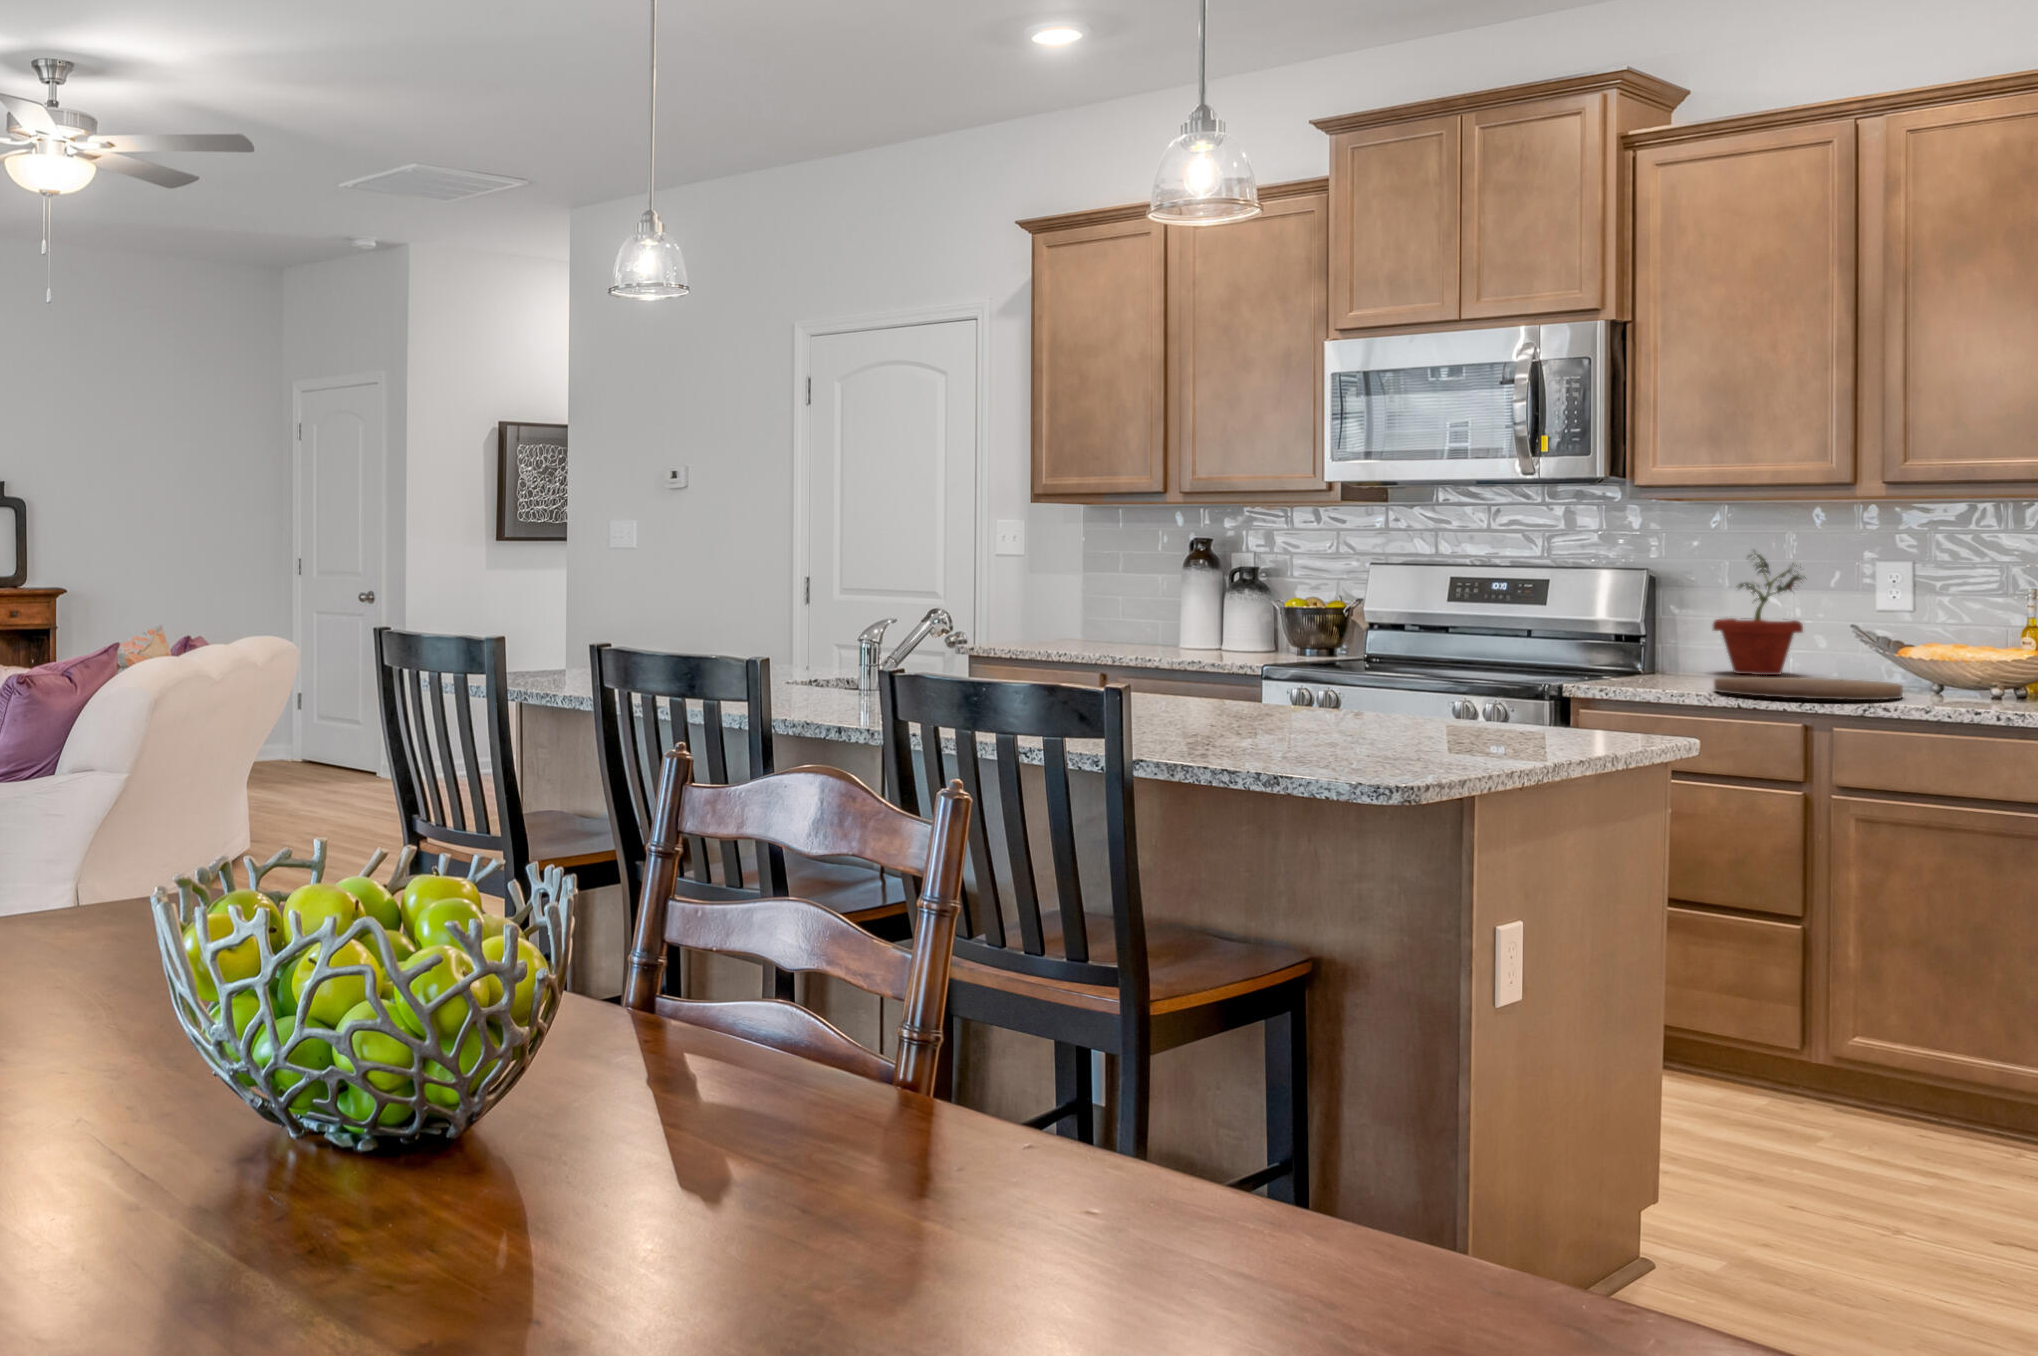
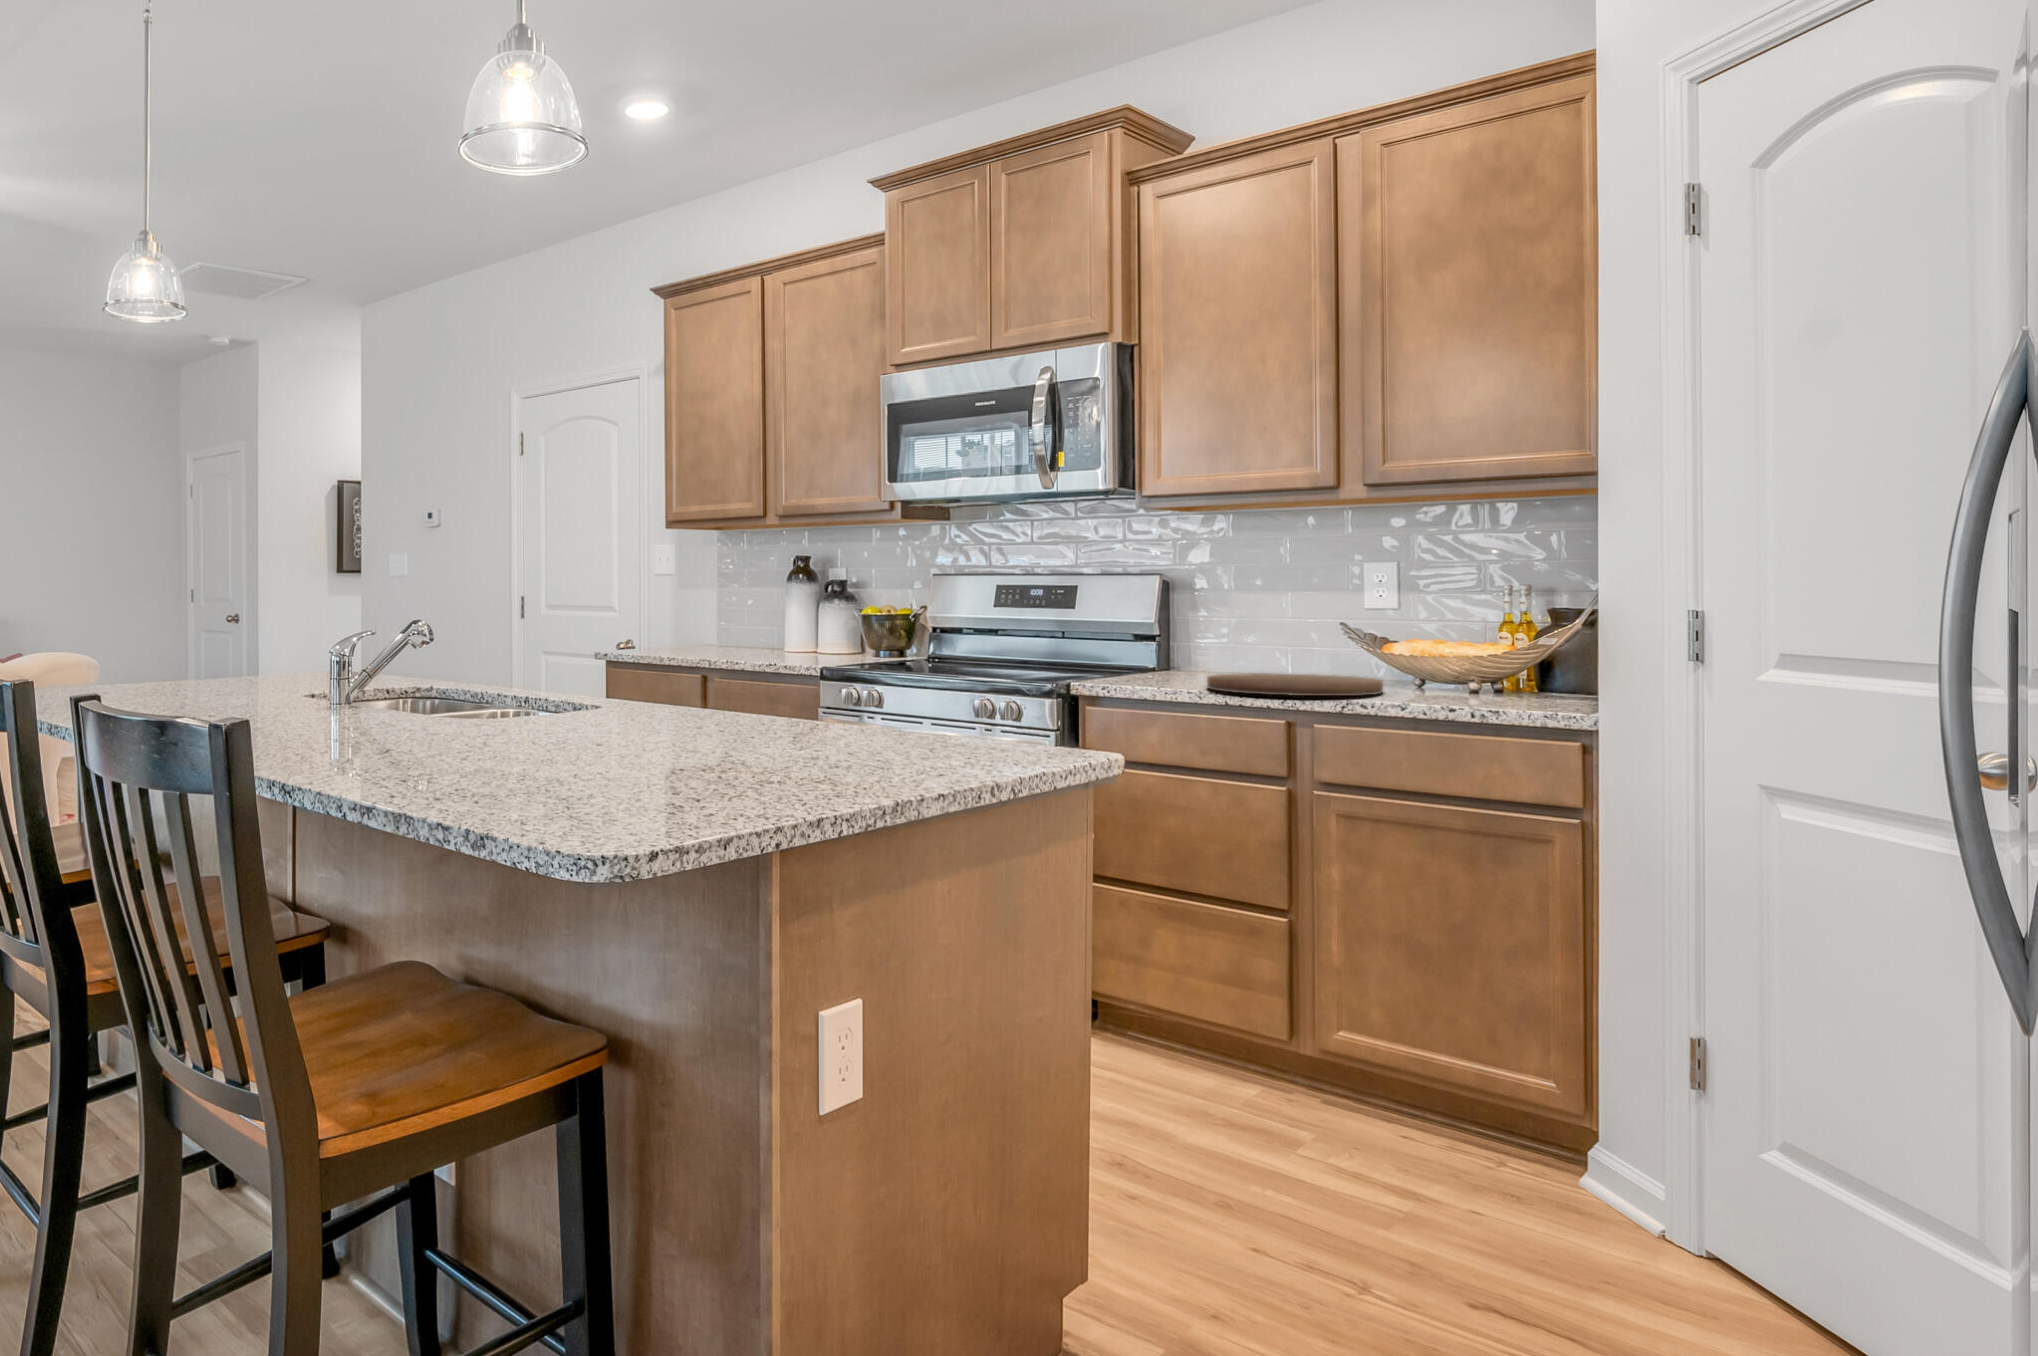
potted plant: present [1713,553,1803,675] -> none [1217,555,1304,671]

